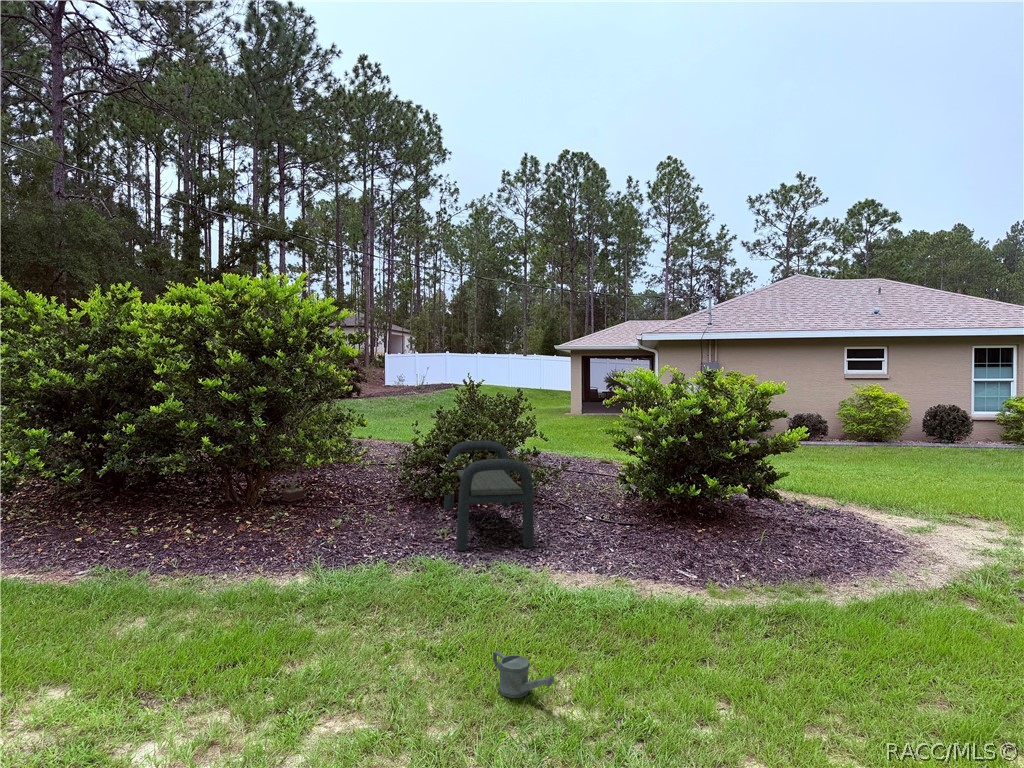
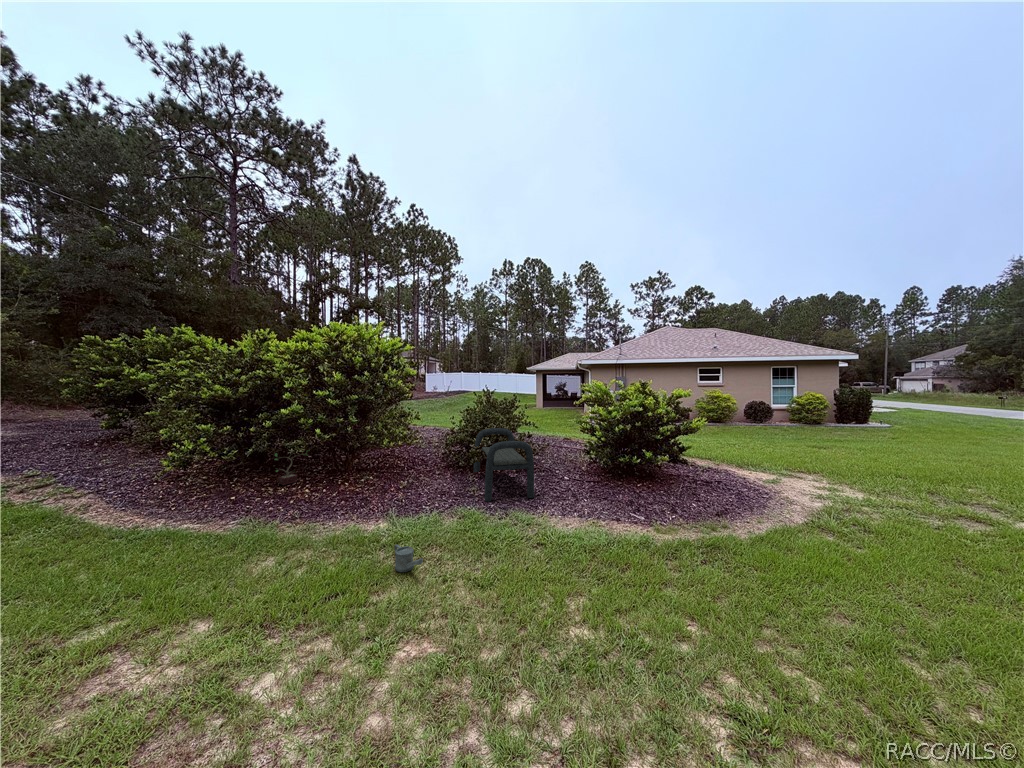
potted plant: present [280,467,305,502] -> present [275,453,306,485]
watering can: present [493,651,554,698] -> present [395,544,423,572]

